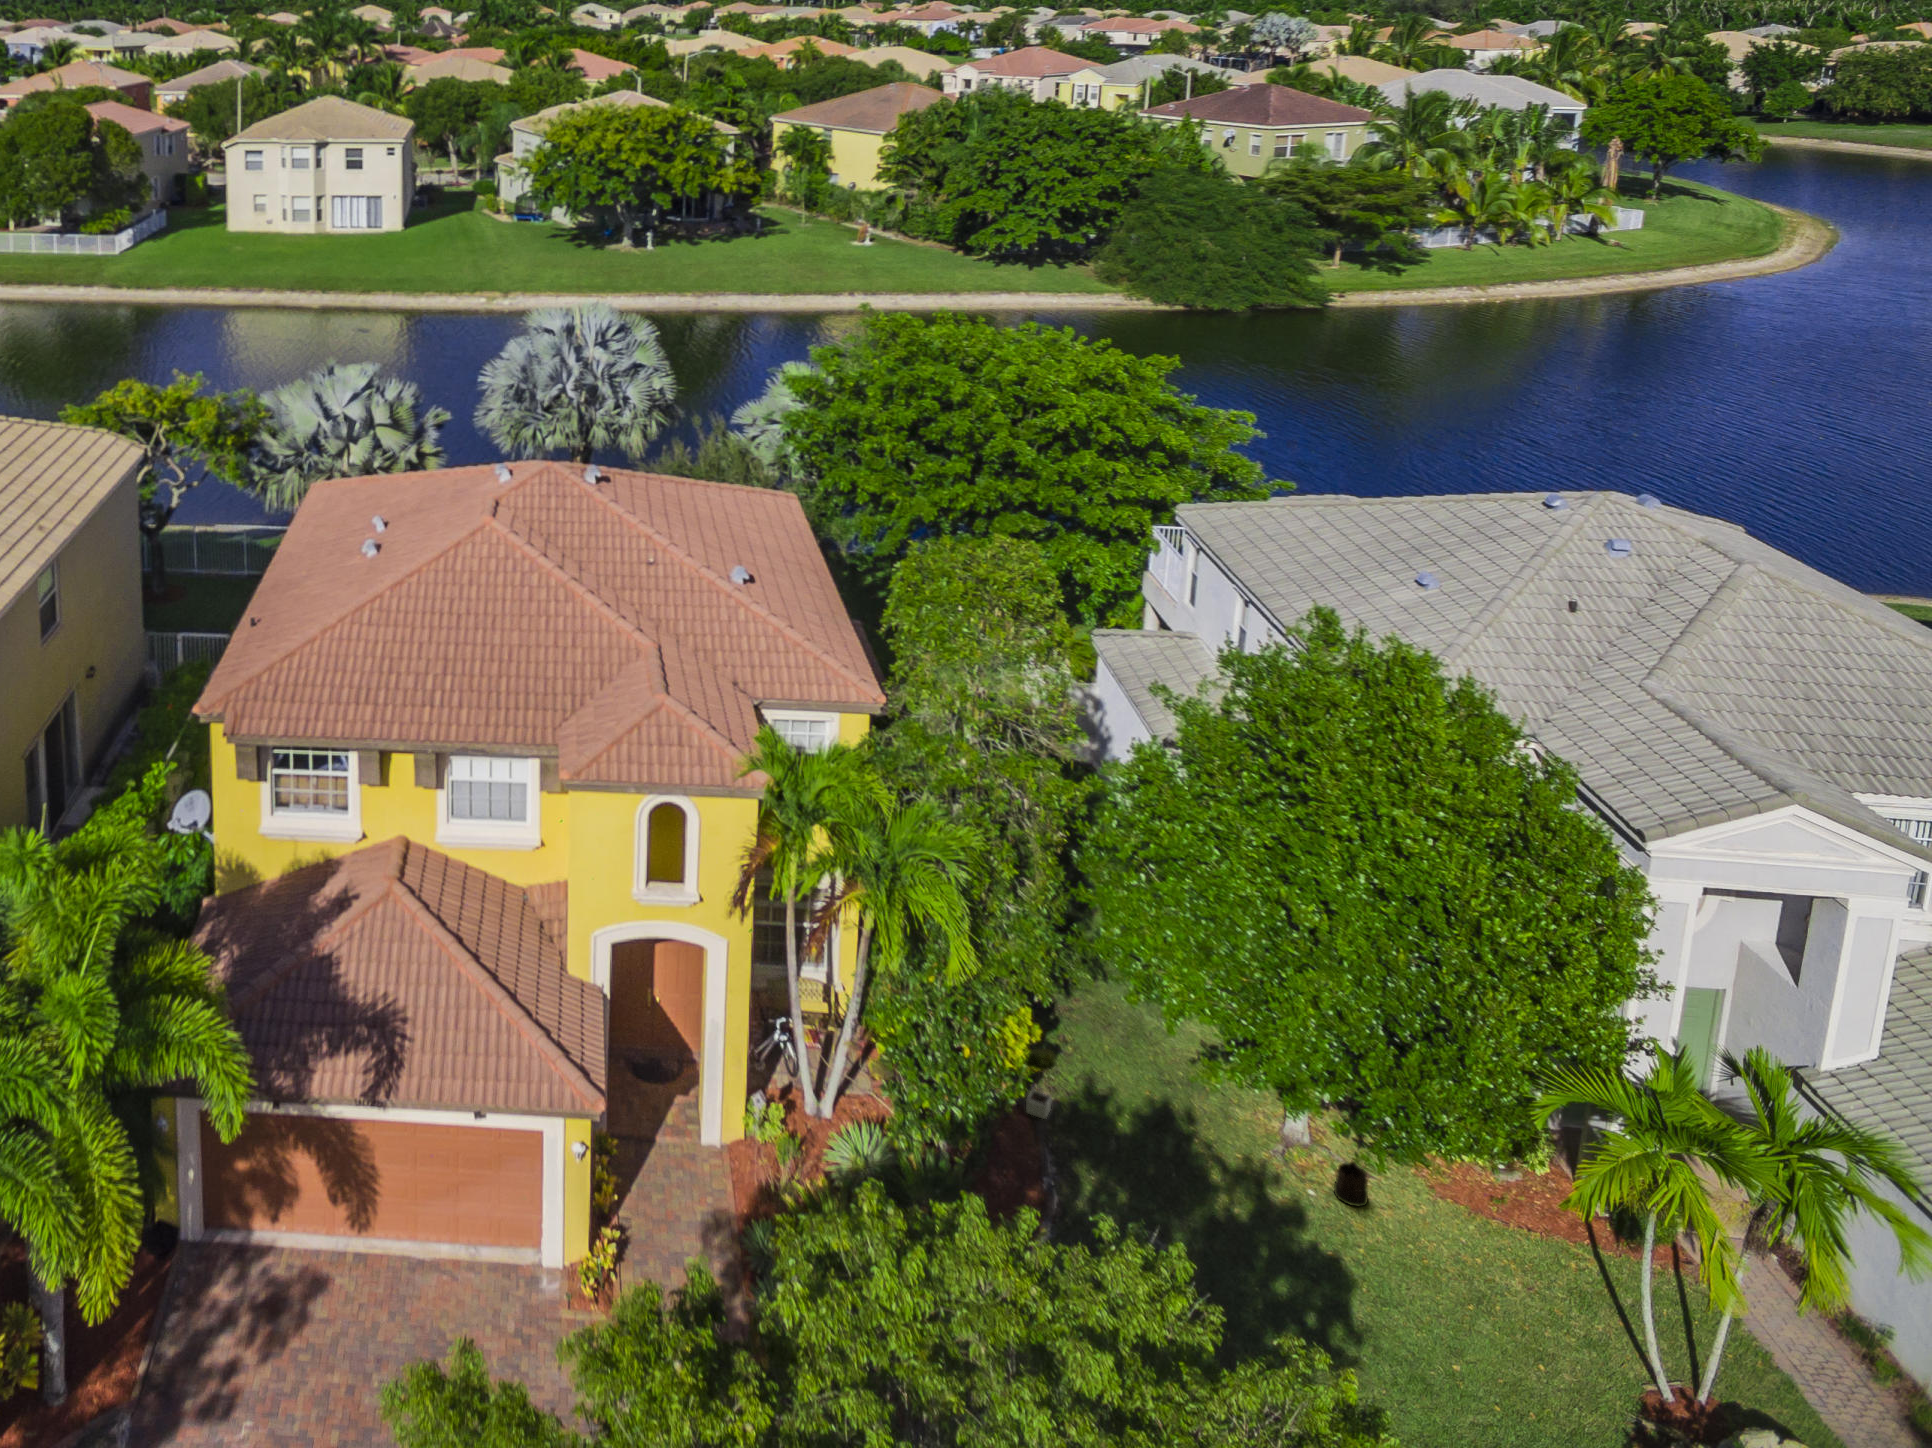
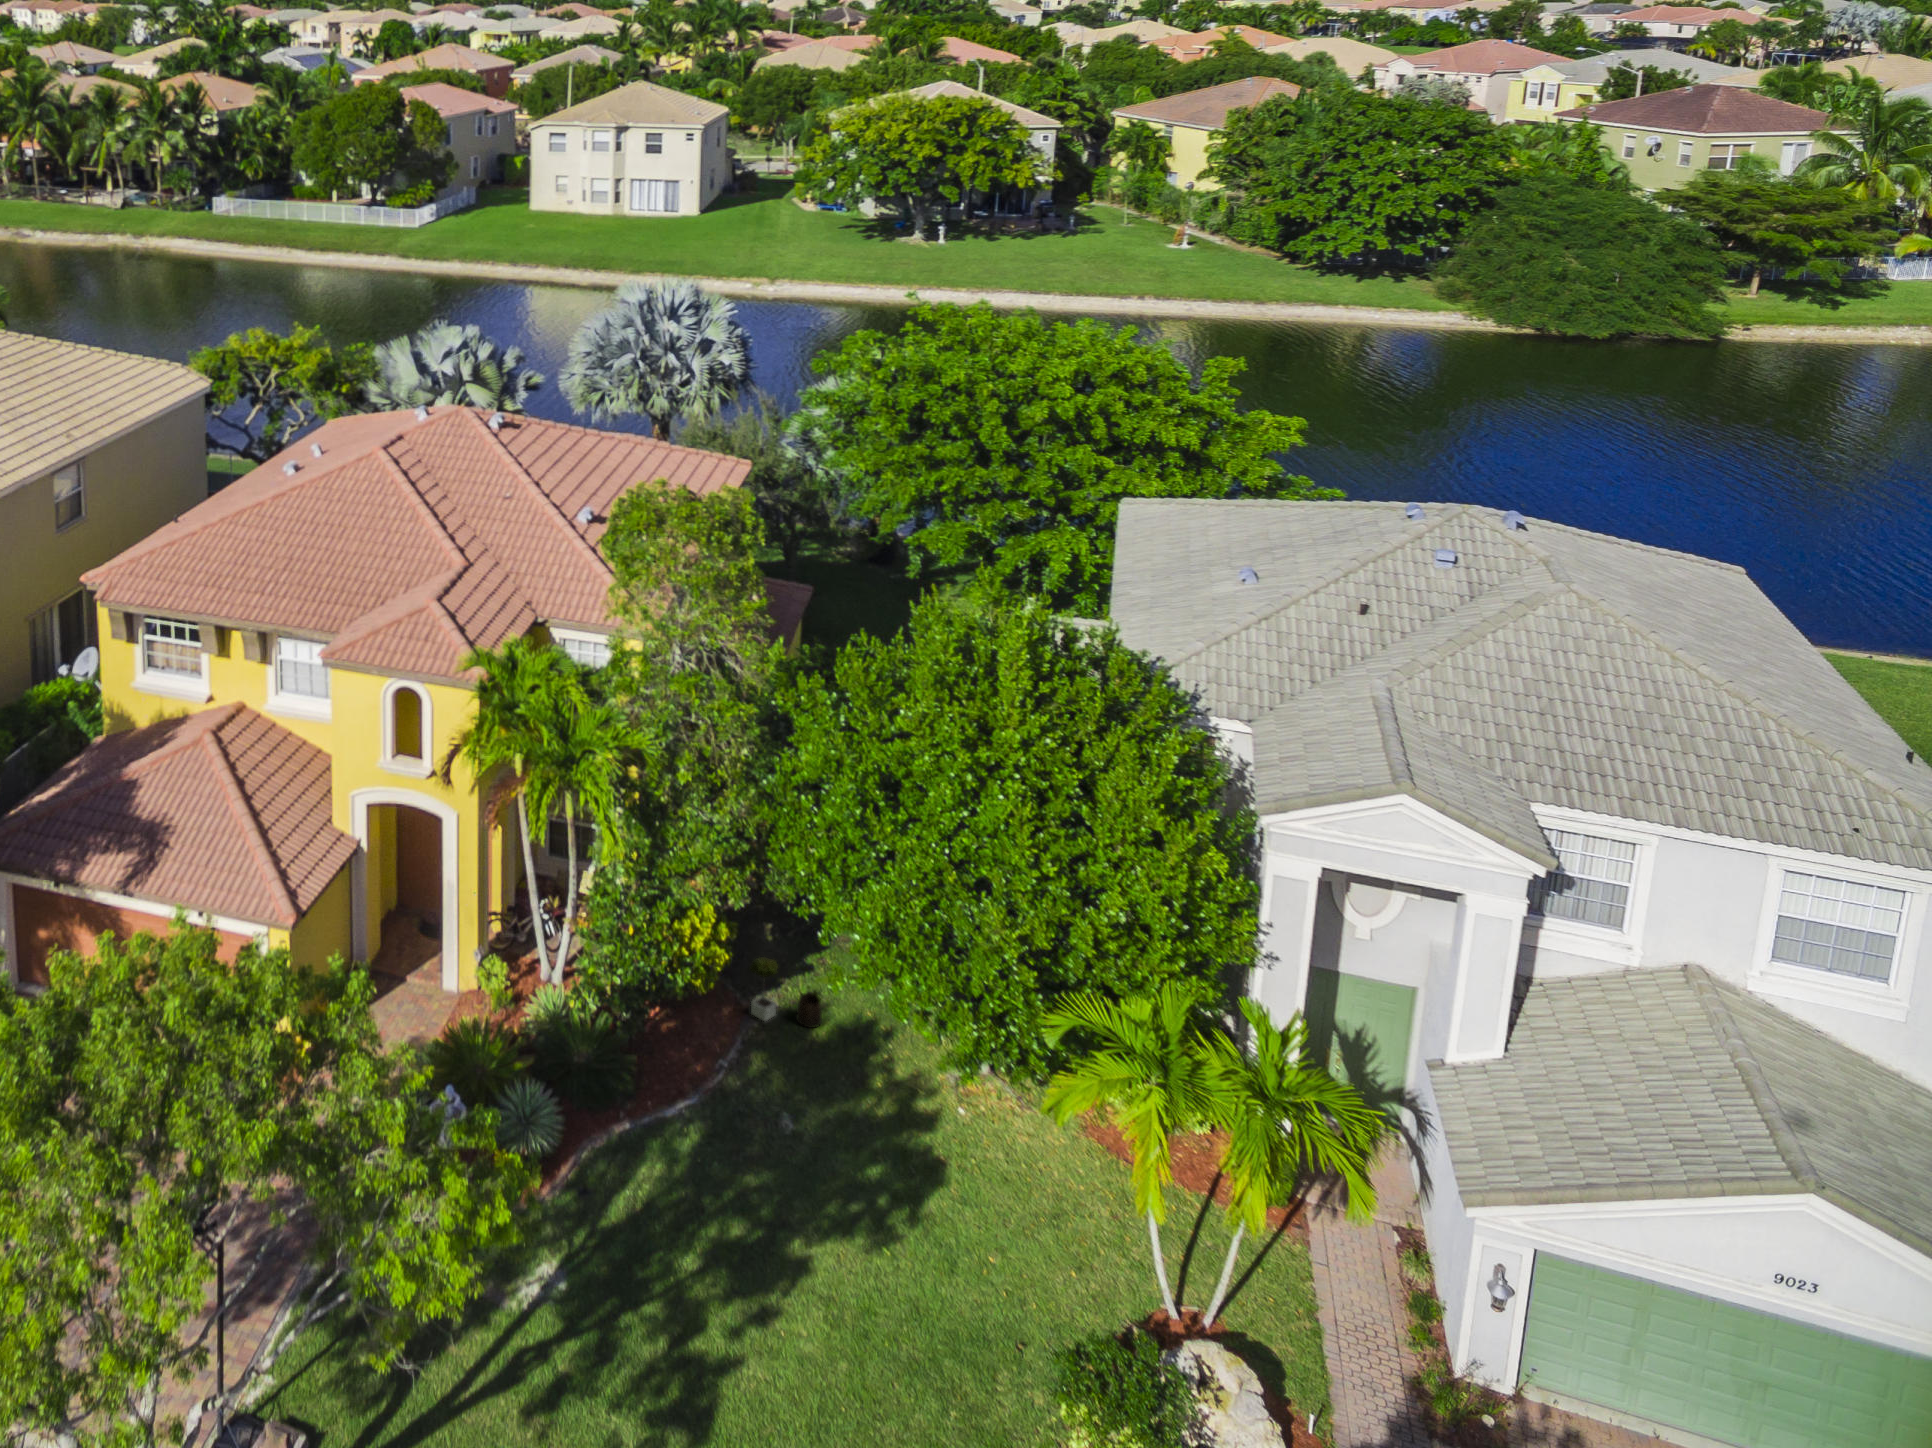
bucket: present [1334,1161,1368,1207] -> present [796,993,822,1028]

